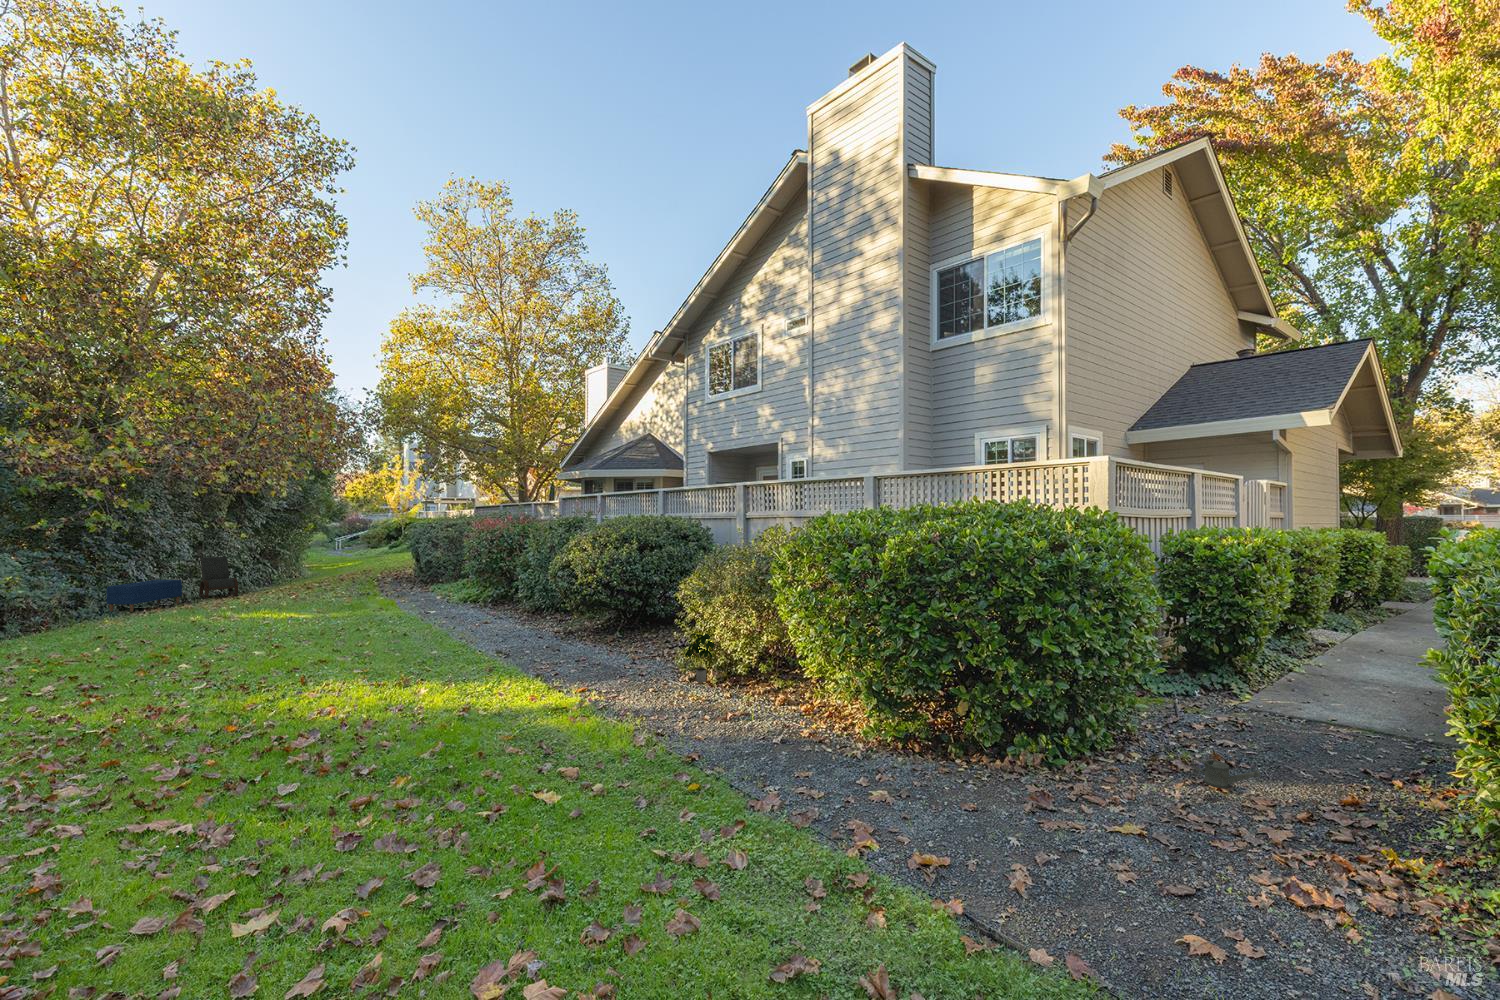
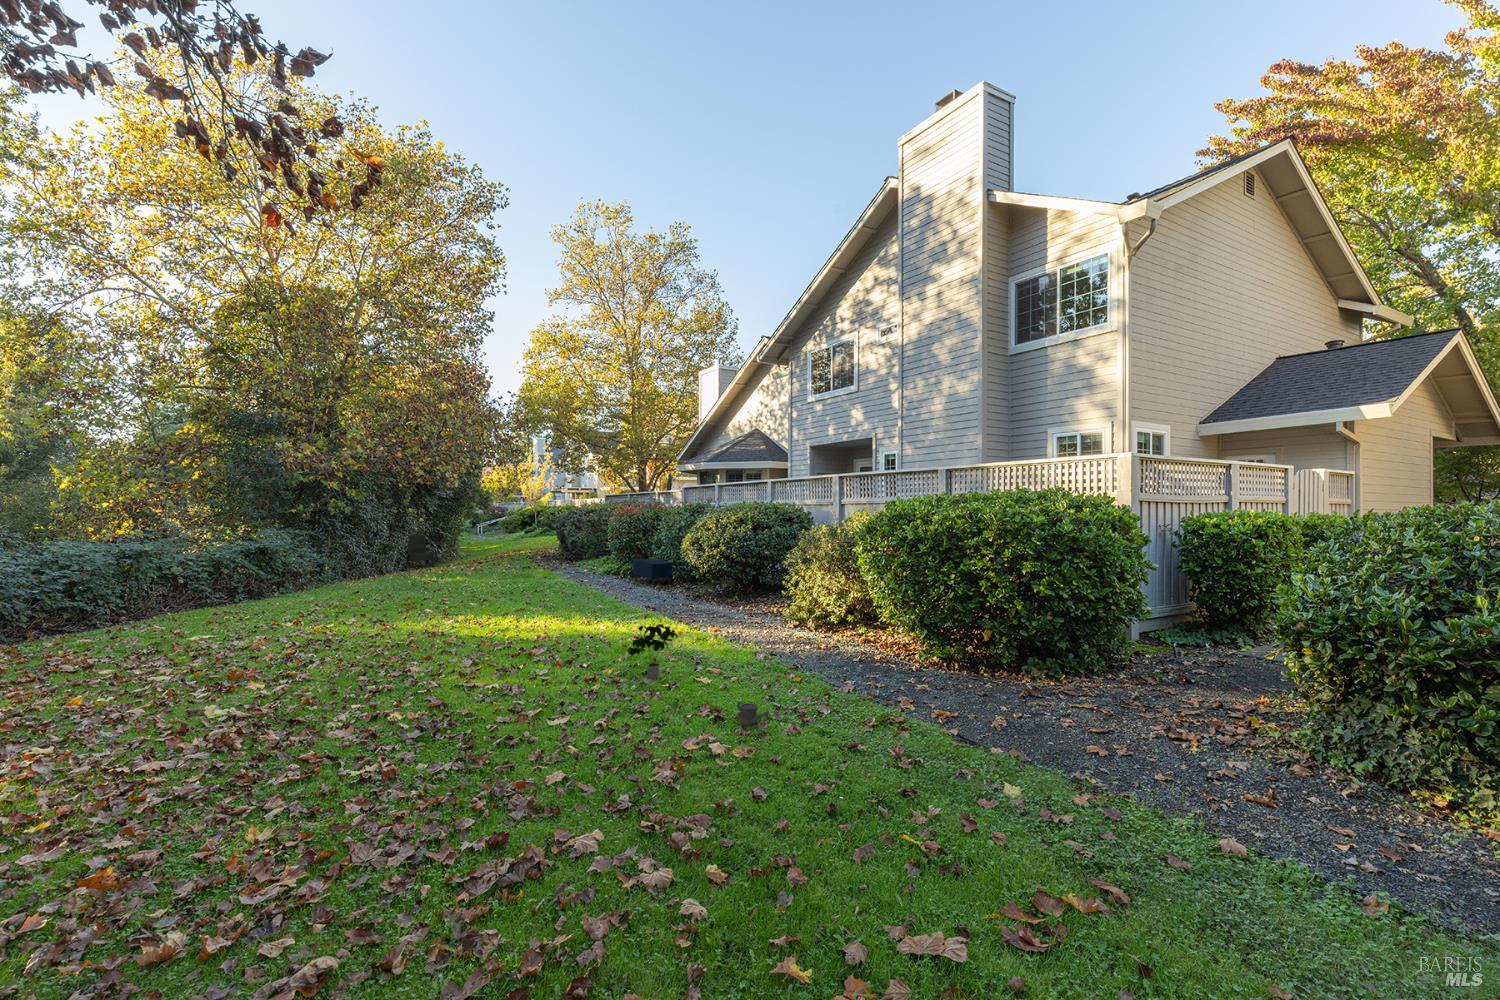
bench: present [106,580,182,612] -> present [633,559,672,585]
potted plant: present [684,633,717,682] -> present [627,624,677,679]
watering can: present [1192,758,1260,788] -> present [738,702,769,726]

